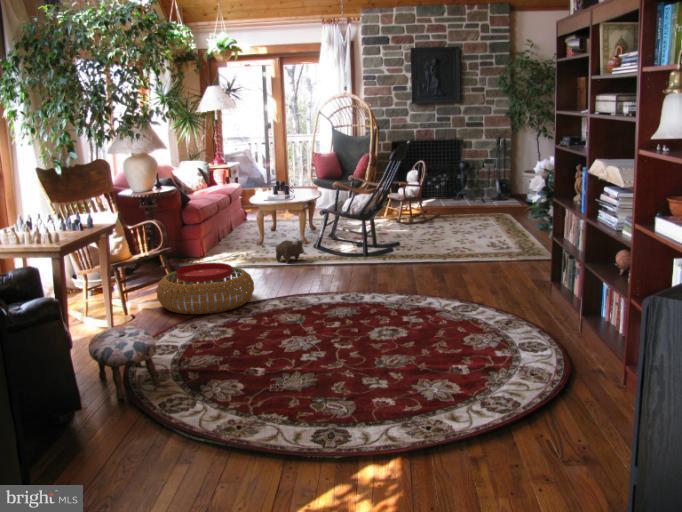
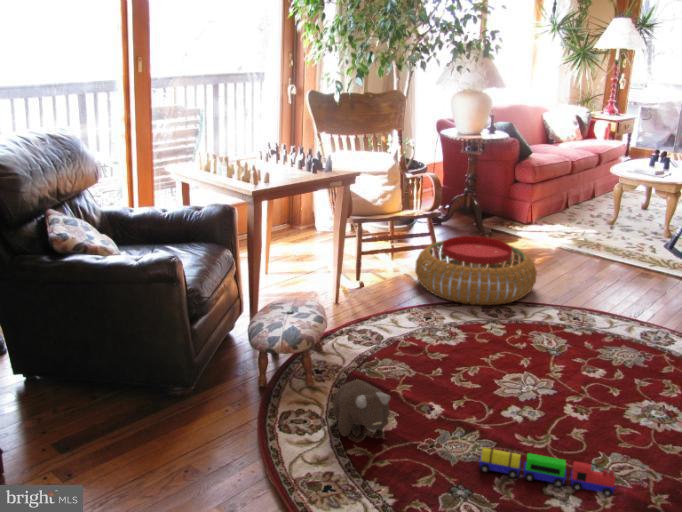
plush toy: present [276,239,304,263] -> present [333,380,390,436]
toy train: none [315,357,398,386] -> present [479,448,615,497]

